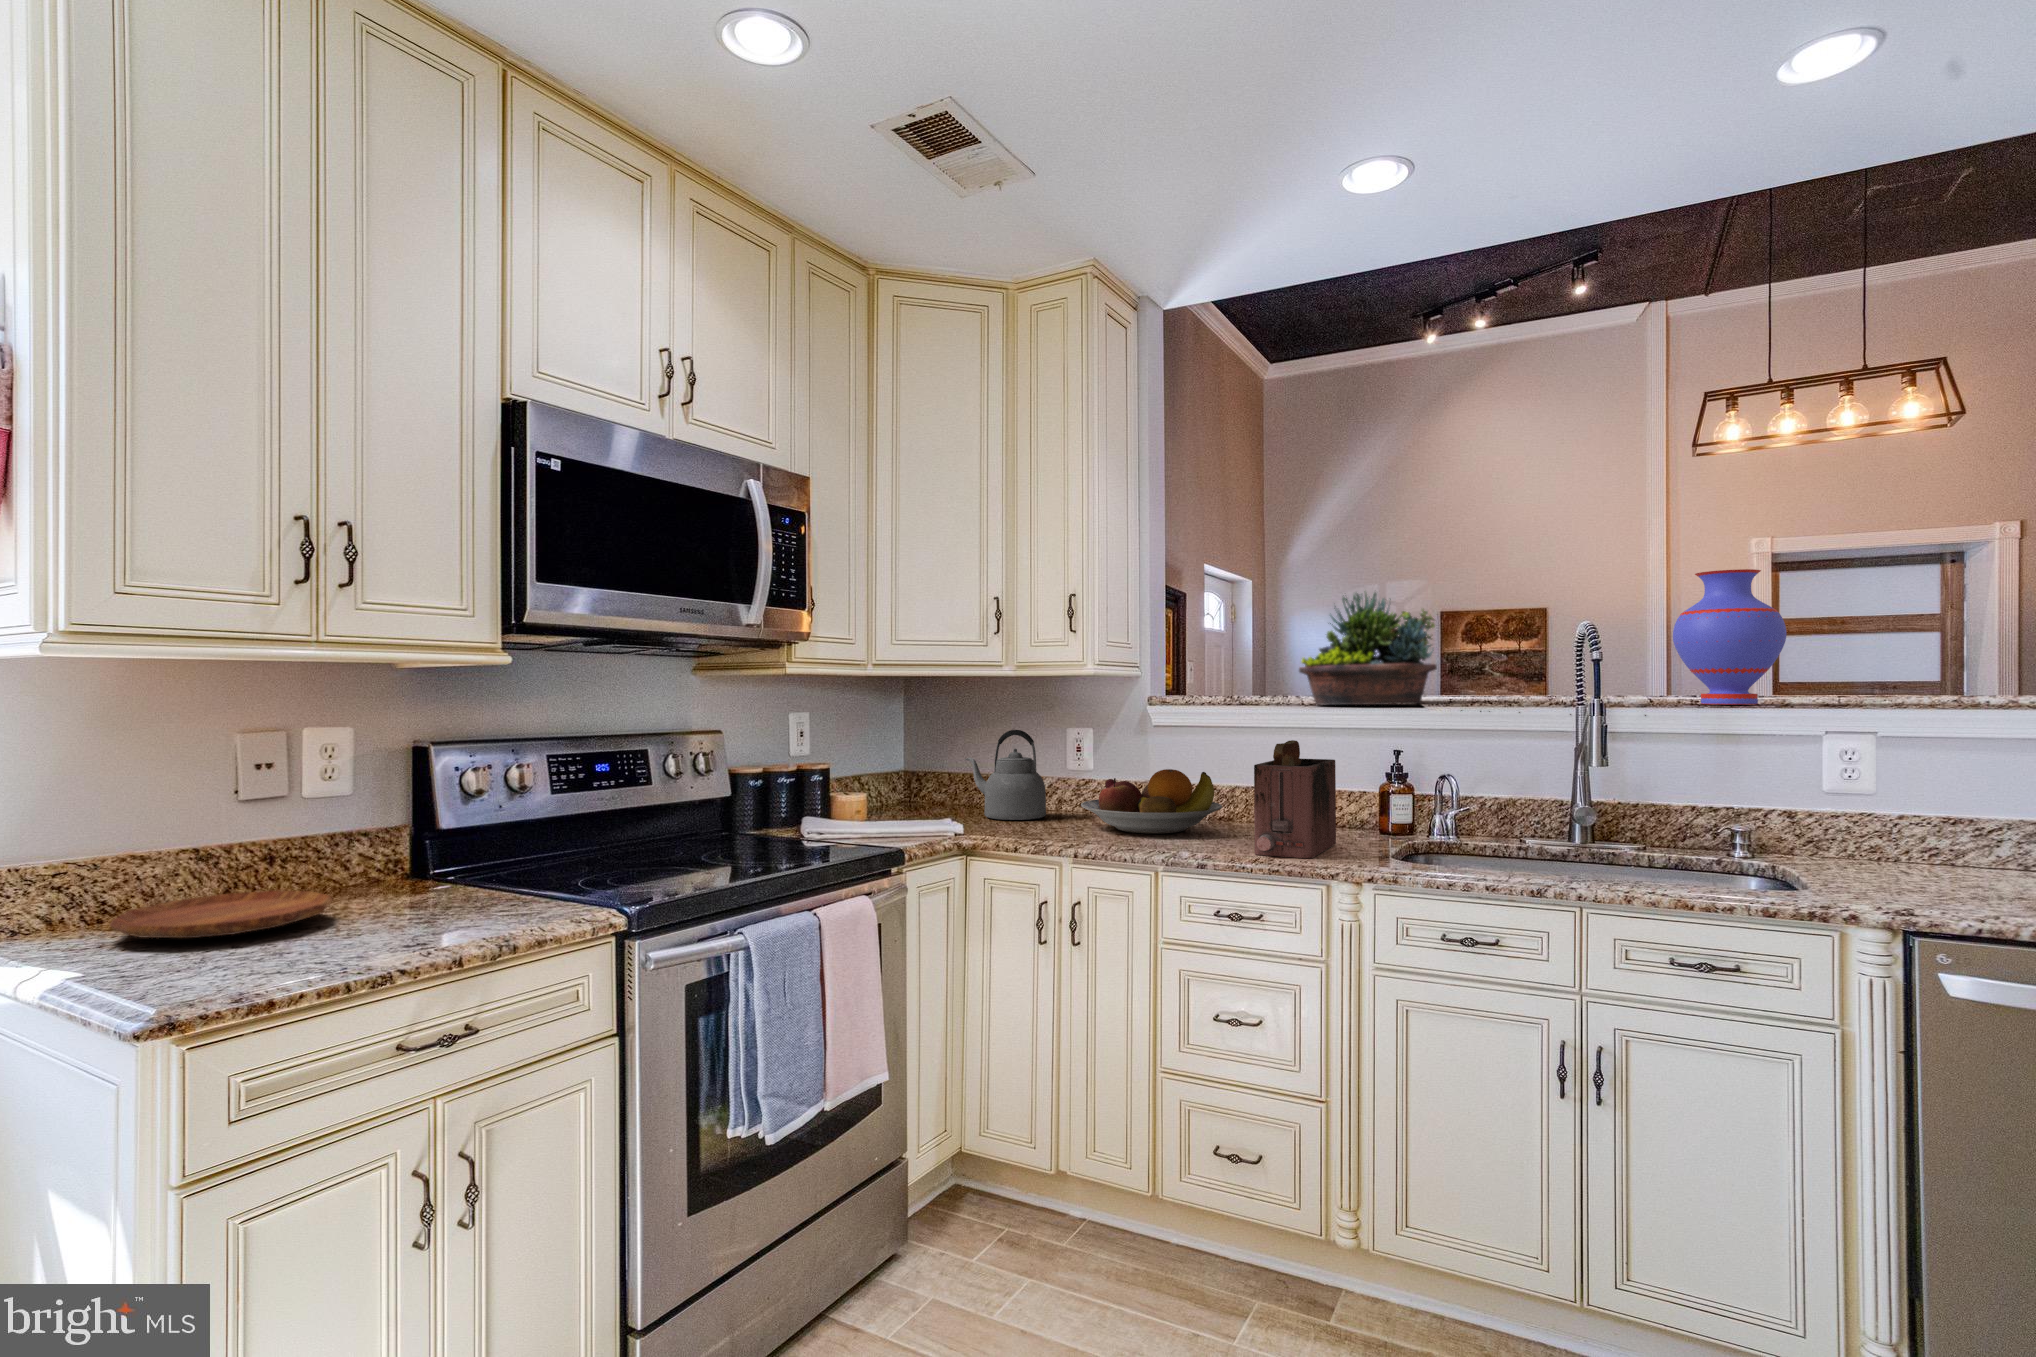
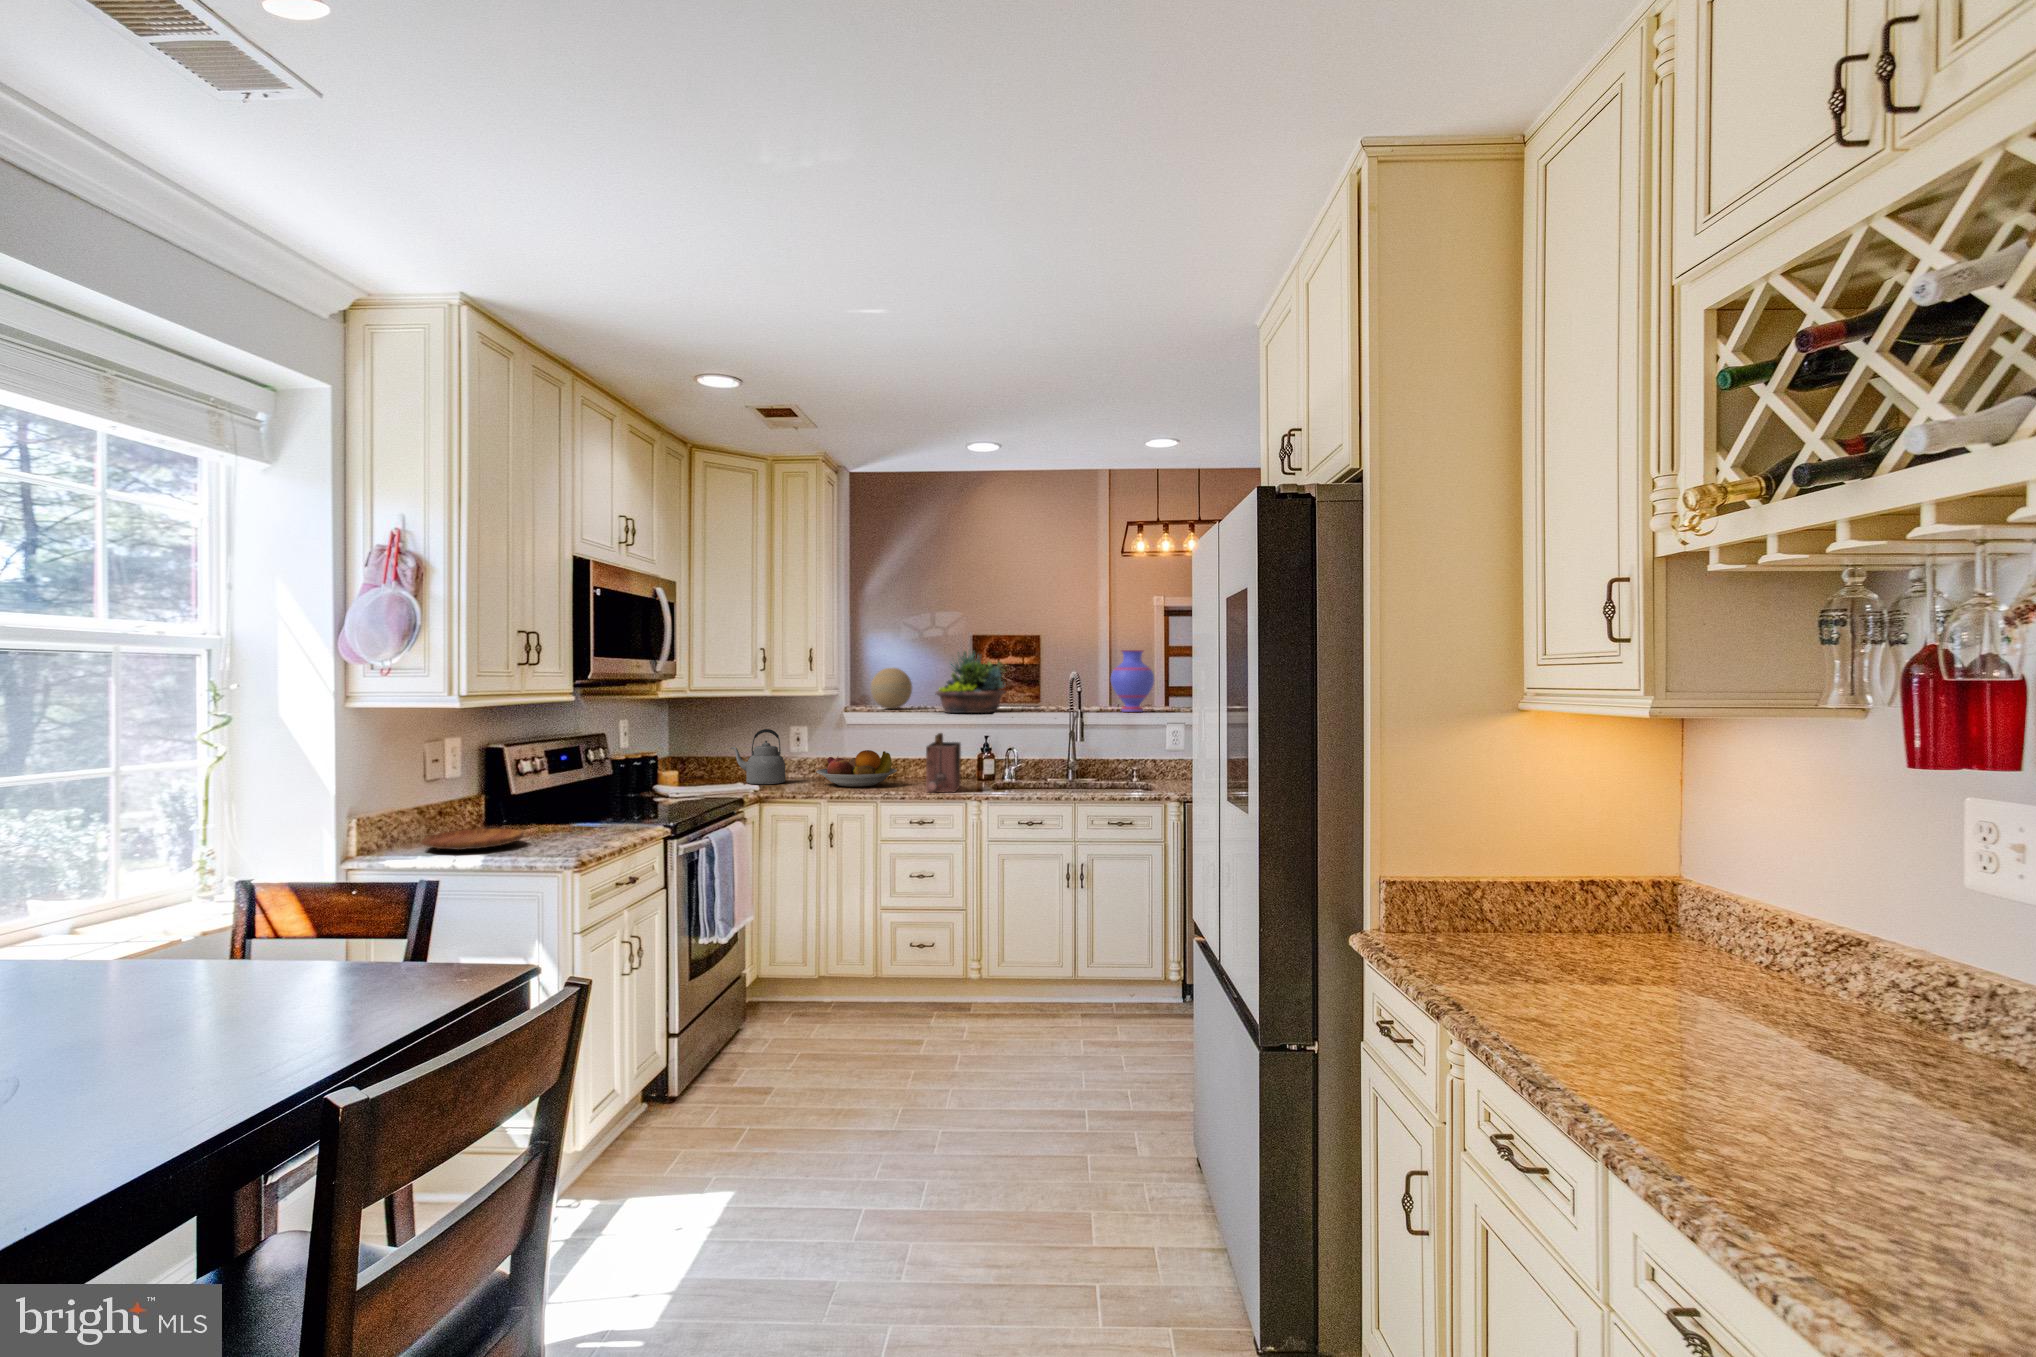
decorative orb: none [1201,632,1273,701] -> present [871,668,912,709]

